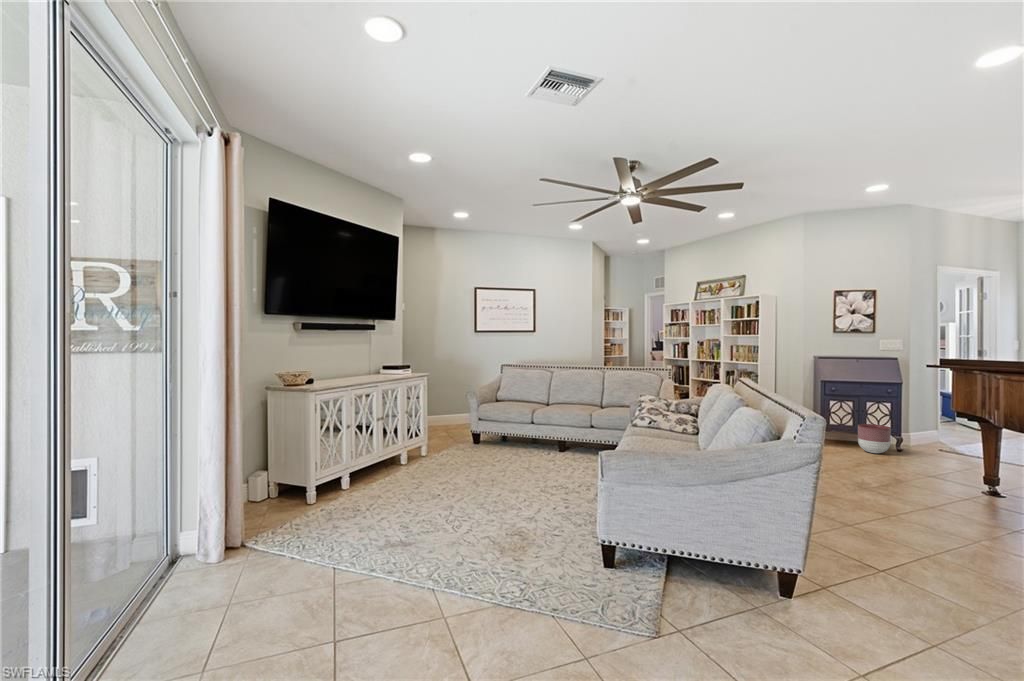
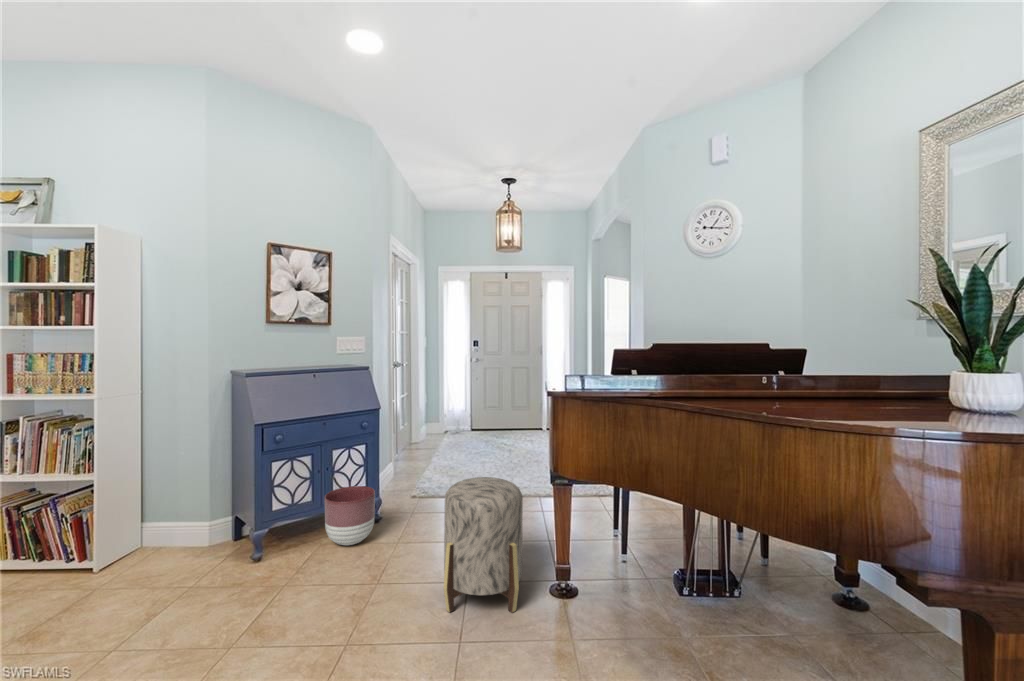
ottoman: none [899,419,964,486] -> present [444,477,523,613]

